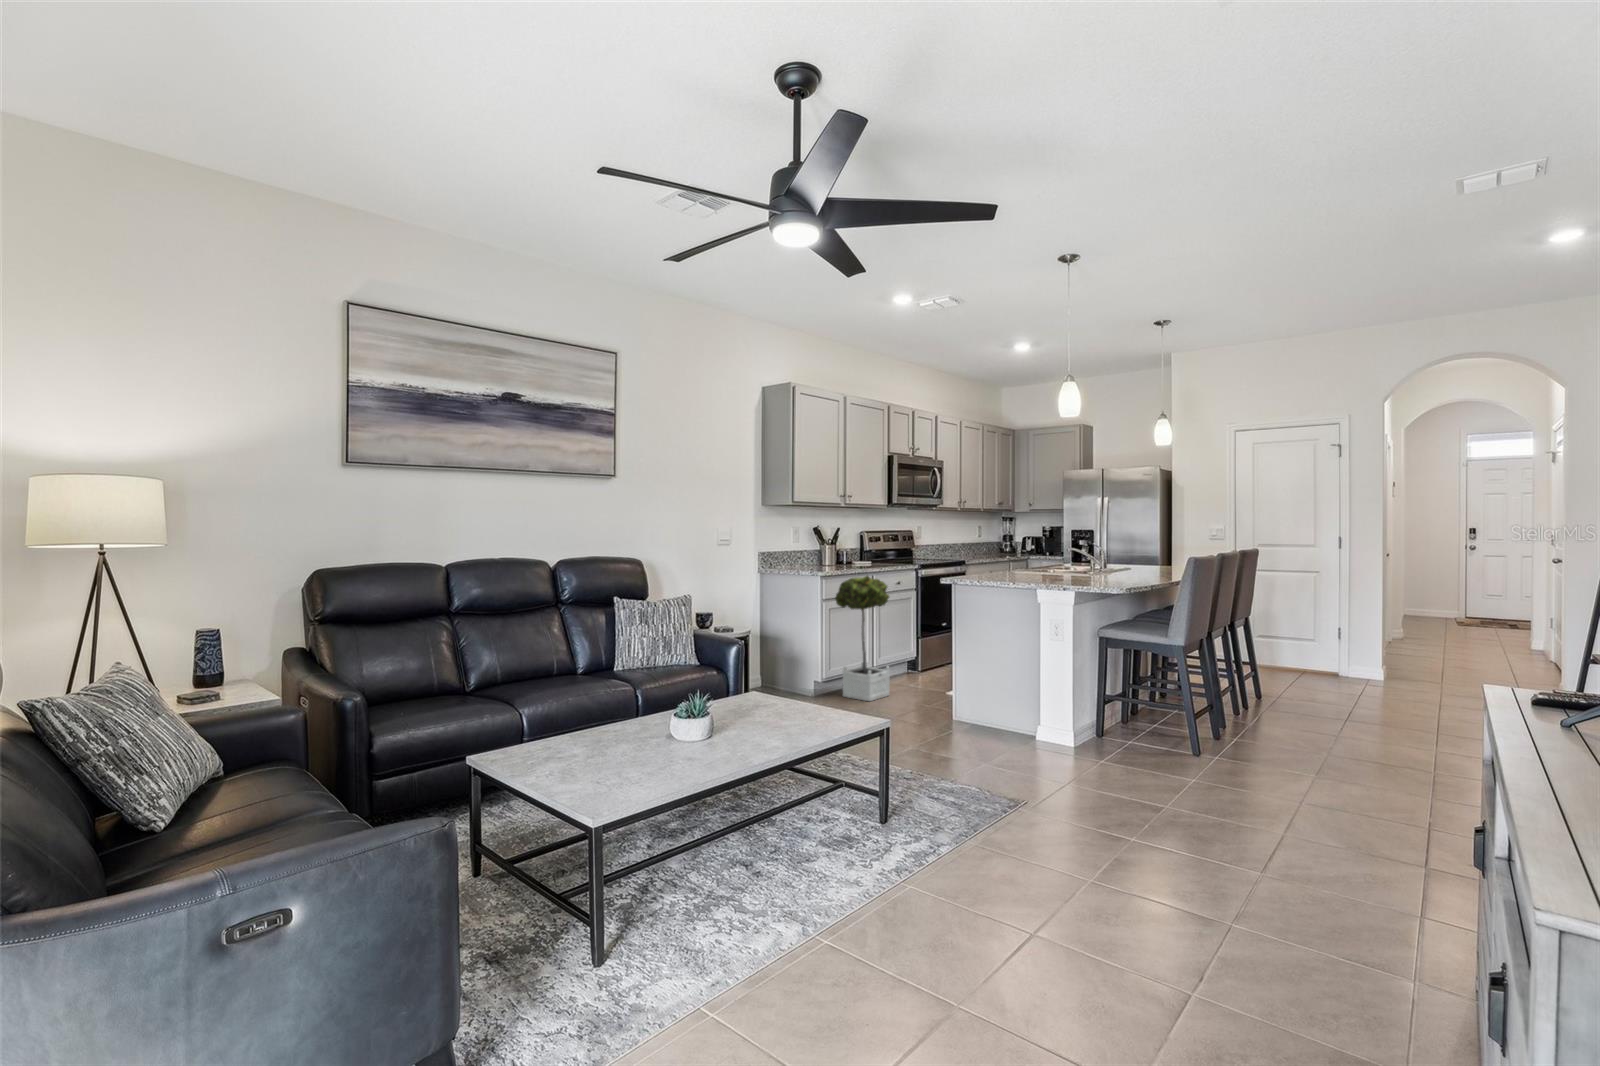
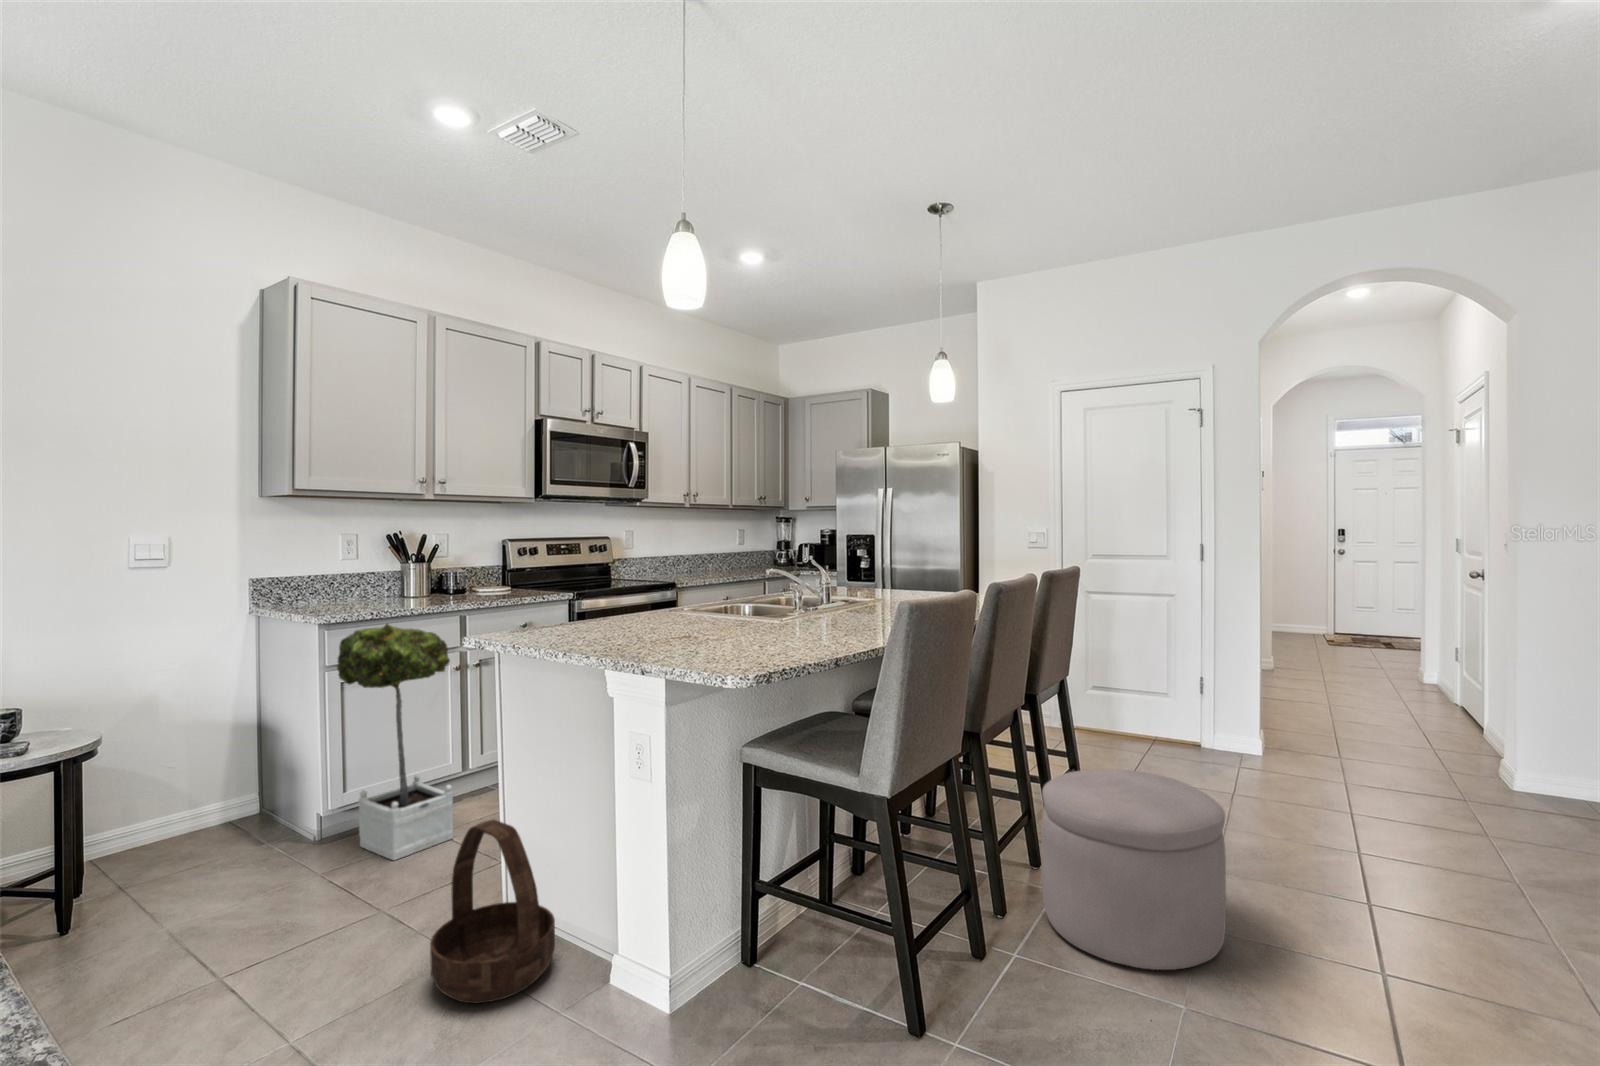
ottoman: none [1247,658,1352,746] -> present [1041,769,1226,970]
basket: none [949,663,1005,740] -> present [430,820,555,1003]

